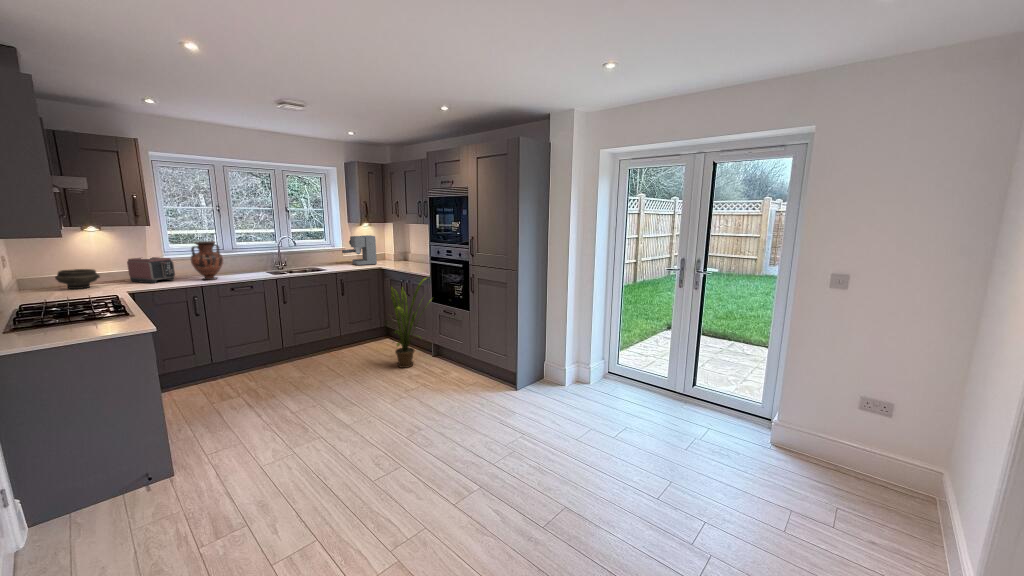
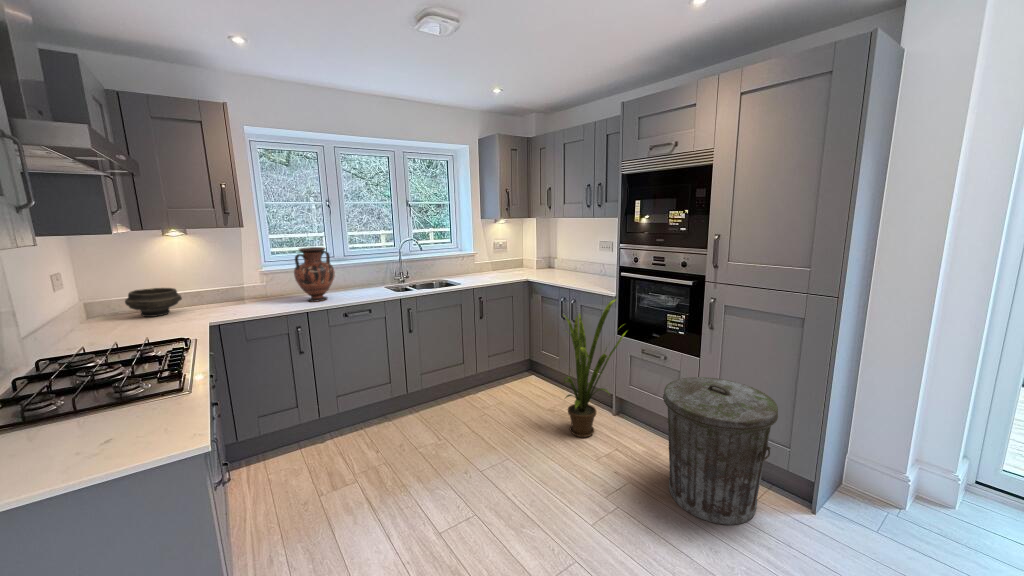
coffee maker: present [342,235,377,266] -> none [476,235,519,276]
toaster: present [127,257,175,283] -> none [217,269,275,307]
trash can: none [435,321,494,397] -> present [663,377,778,525]

